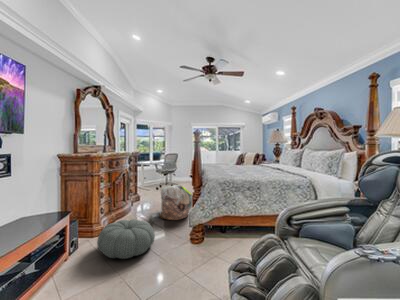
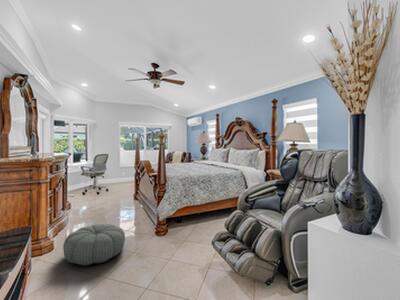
laundry basket: present [159,185,192,220] -> none [106,186,144,222]

